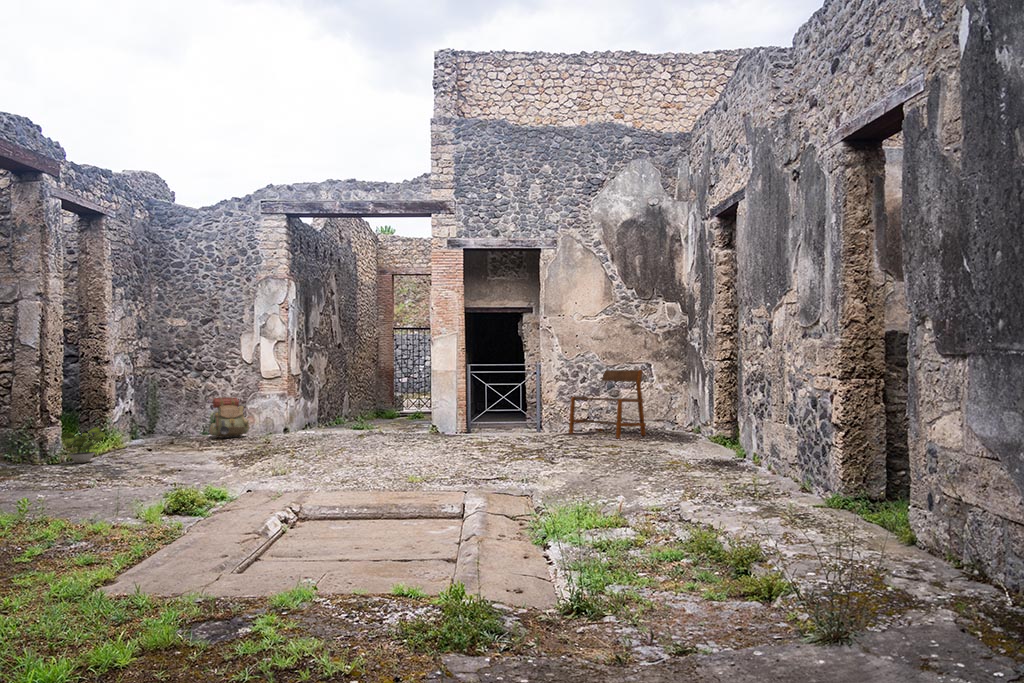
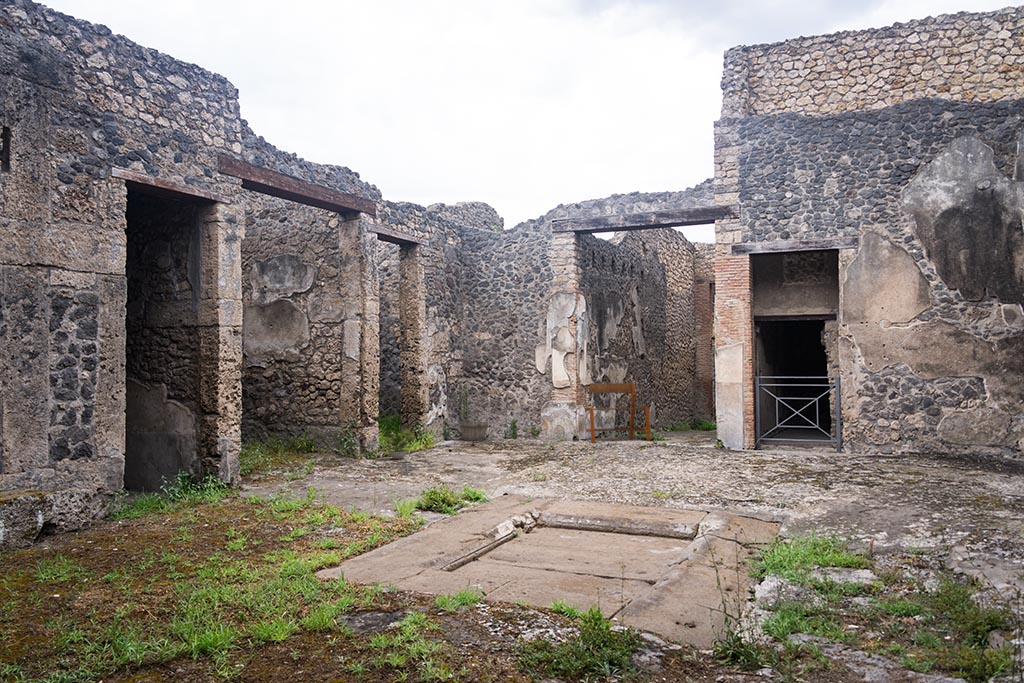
bench: present [569,369,646,438] -> present [585,382,651,442]
backpack: present [209,397,249,438] -> none [508,405,542,443]
wooden bucket: none [148,409,184,438] -> present [459,417,488,441]

